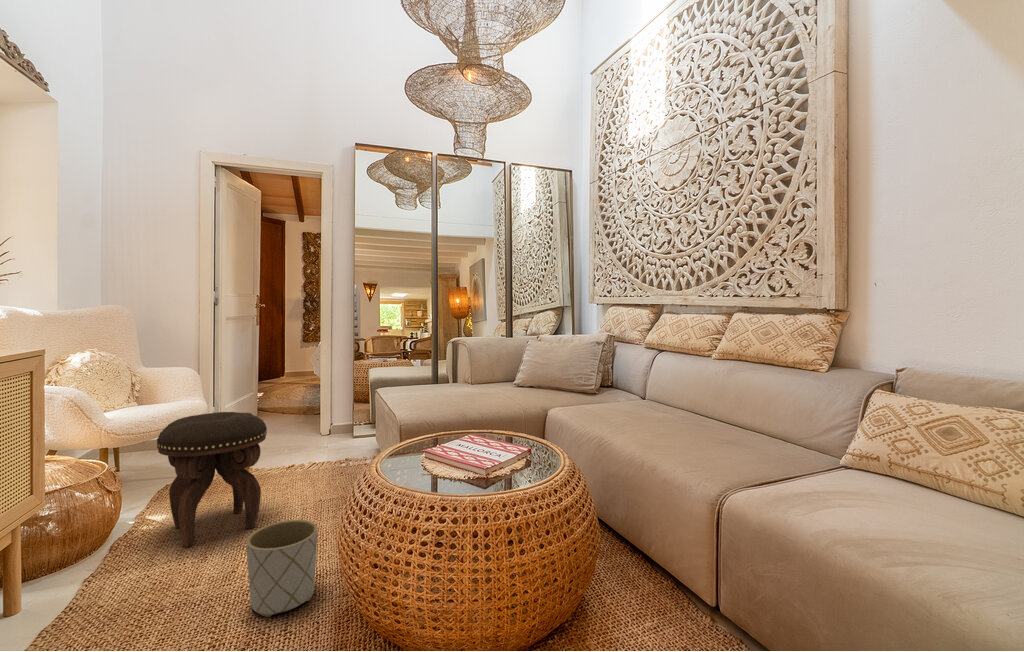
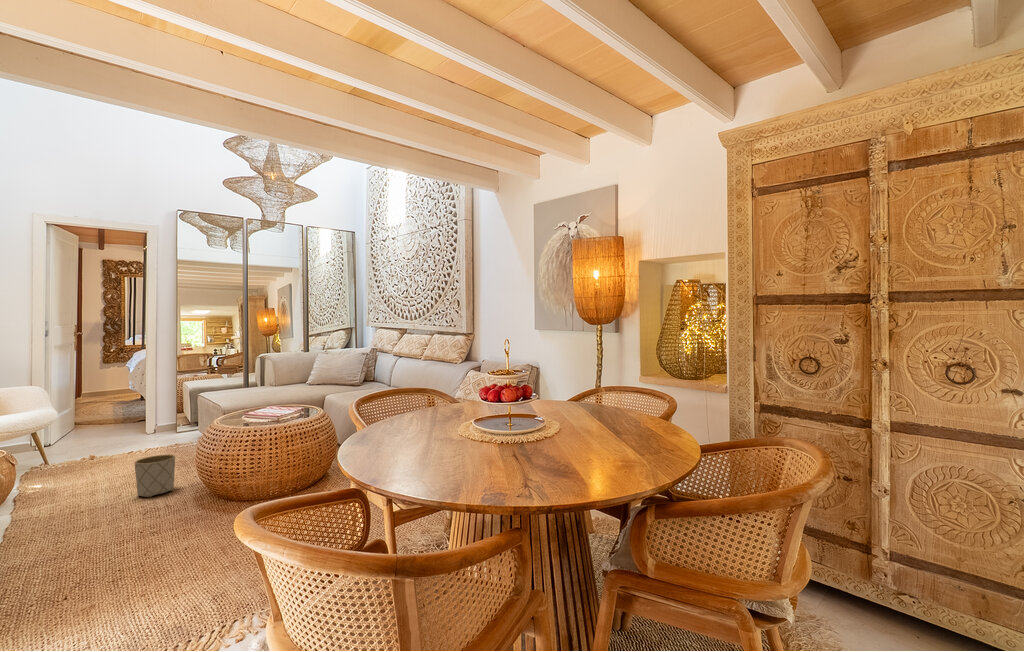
footstool: present [157,412,267,547] -> none [48,409,125,488]

